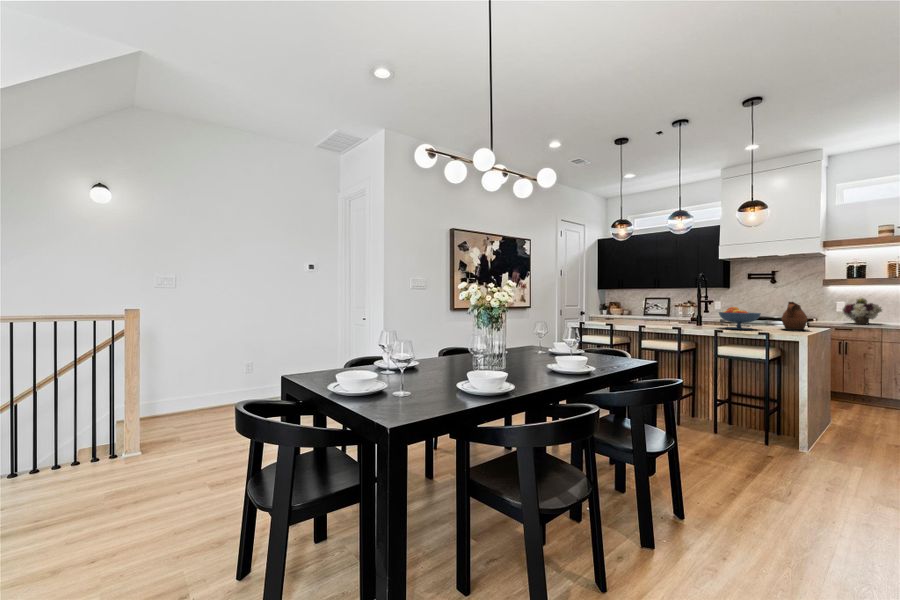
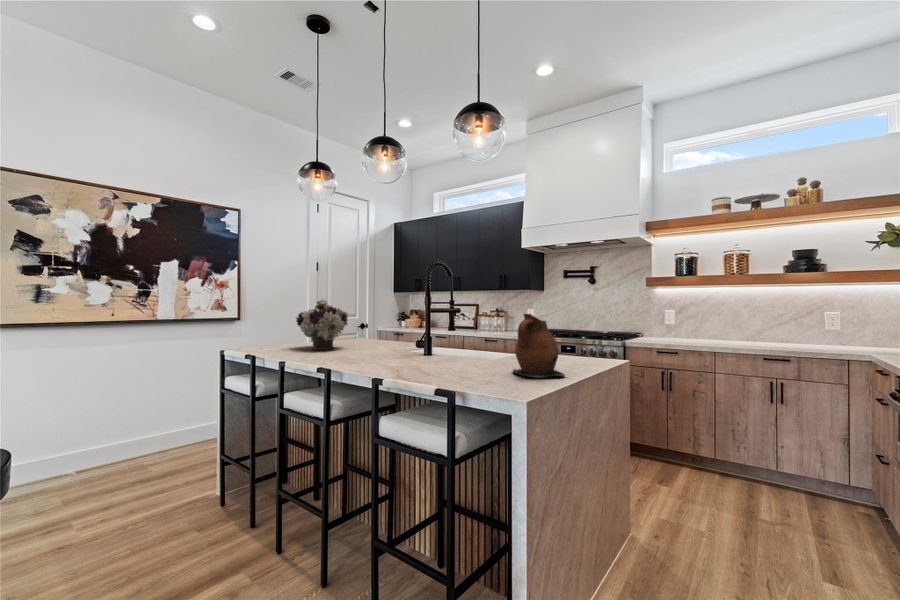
flower arrangement: present [842,298,882,324] -> present [296,299,348,350]
fruit bowl: present [719,307,761,330] -> none [399,324,474,376]

